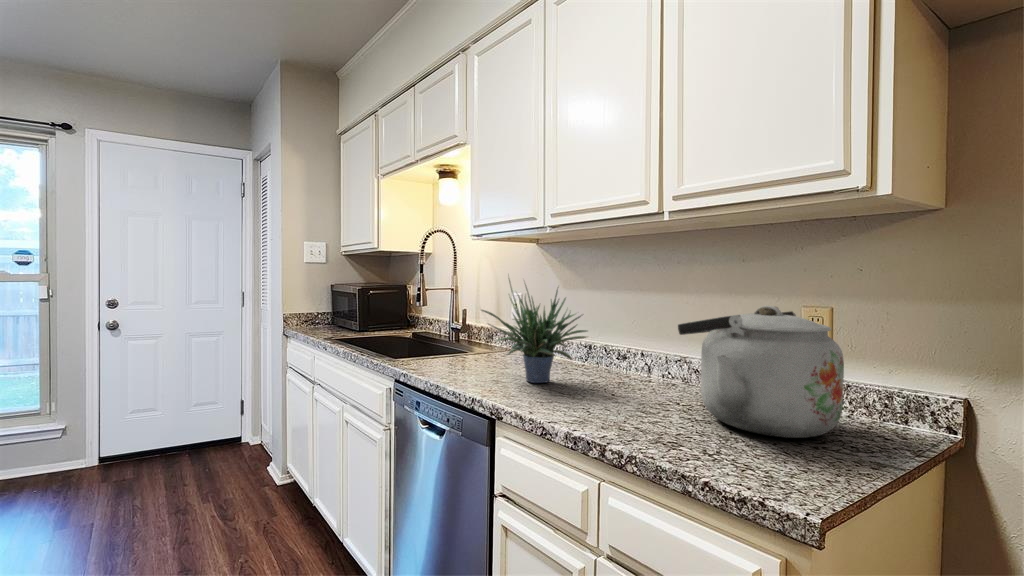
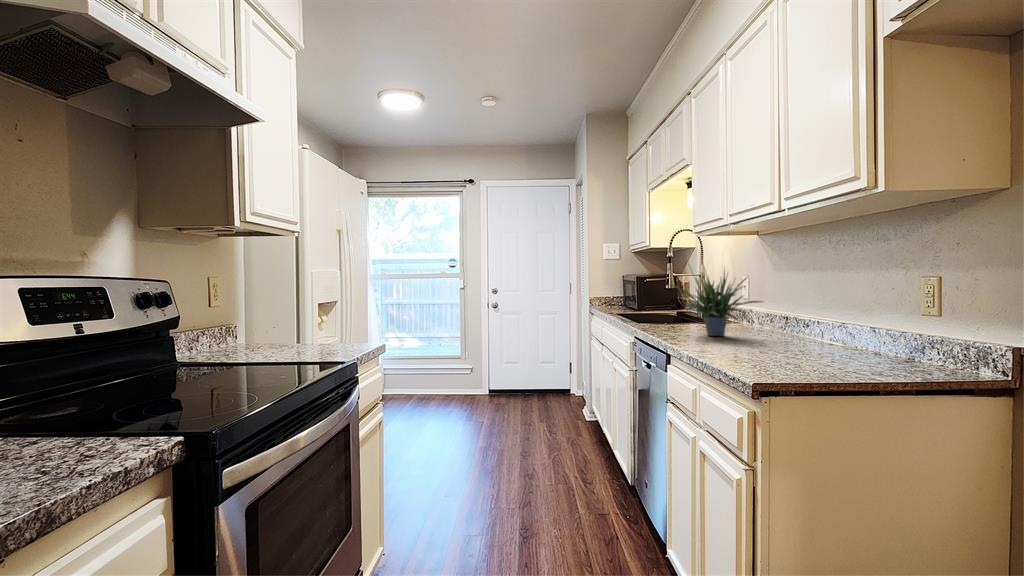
kettle: present [678,306,844,438] -> none [770,274,896,365]

